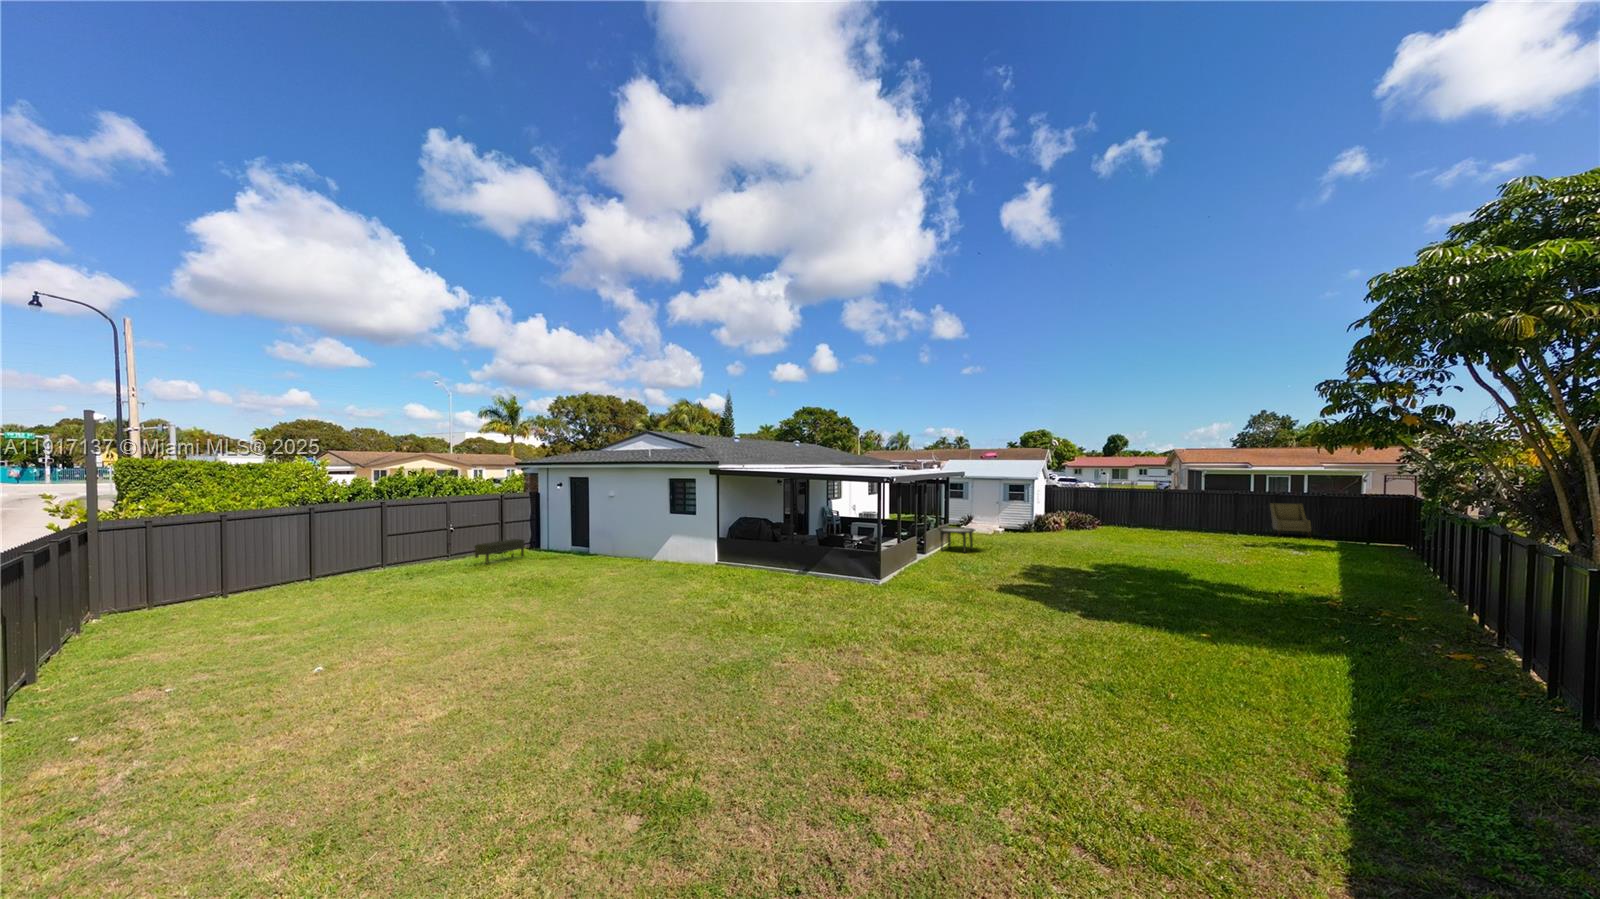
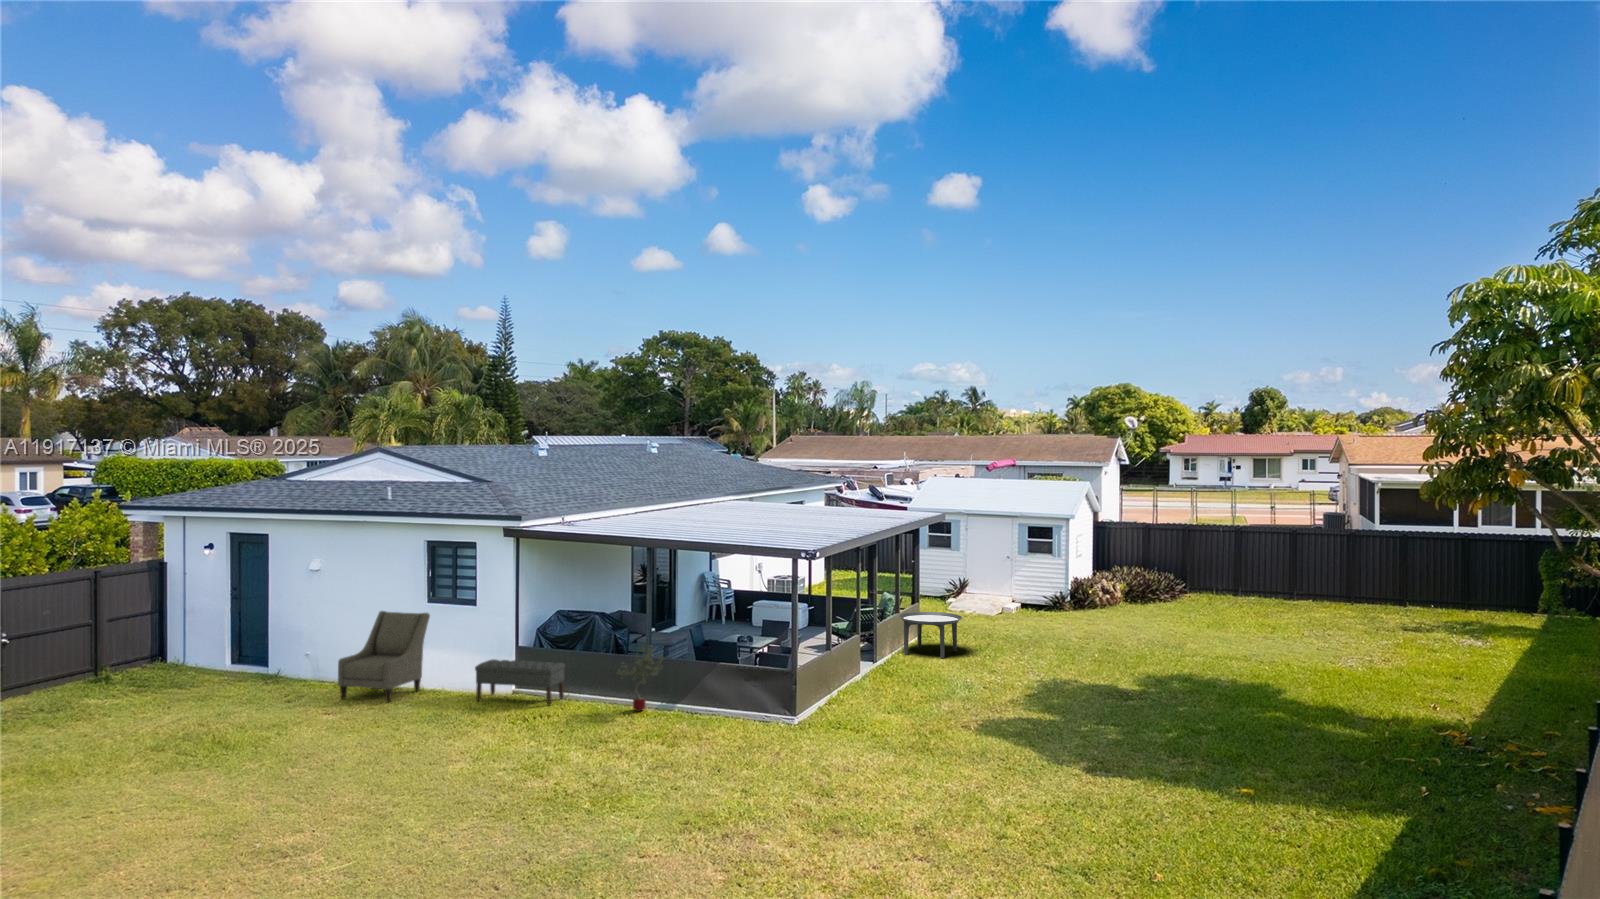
chair: present [1270,503,1311,537] -> present [338,611,430,702]
potted tree: none [773,536,800,576] -> present [618,646,663,711]
bench: present [475,539,525,564] -> present [475,659,565,705]

